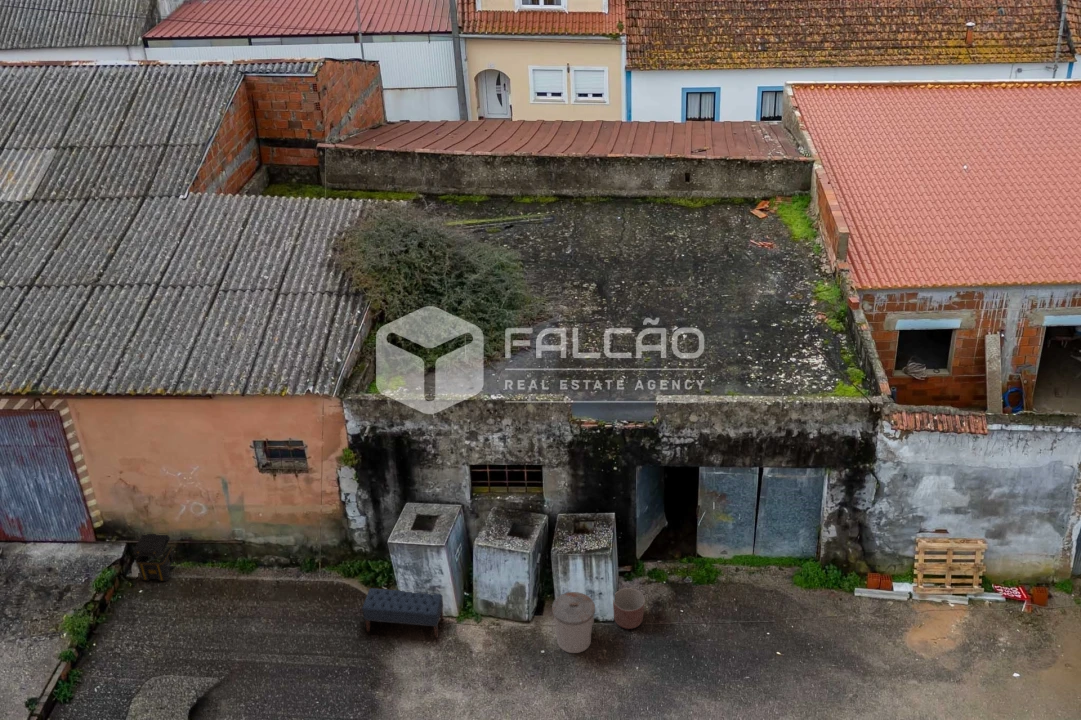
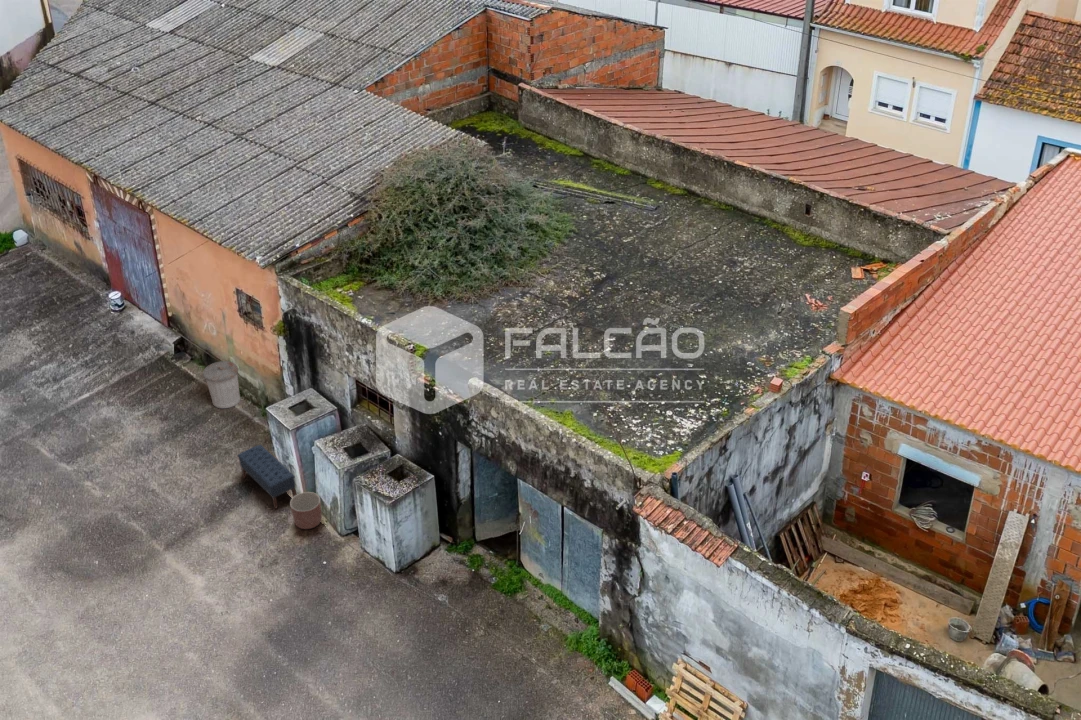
toolbox: present [134,533,175,581] -> none [168,334,204,376]
planter: present [613,588,645,629] -> present [290,492,322,529]
trash can: present [552,592,595,653] -> present [203,361,240,408]

